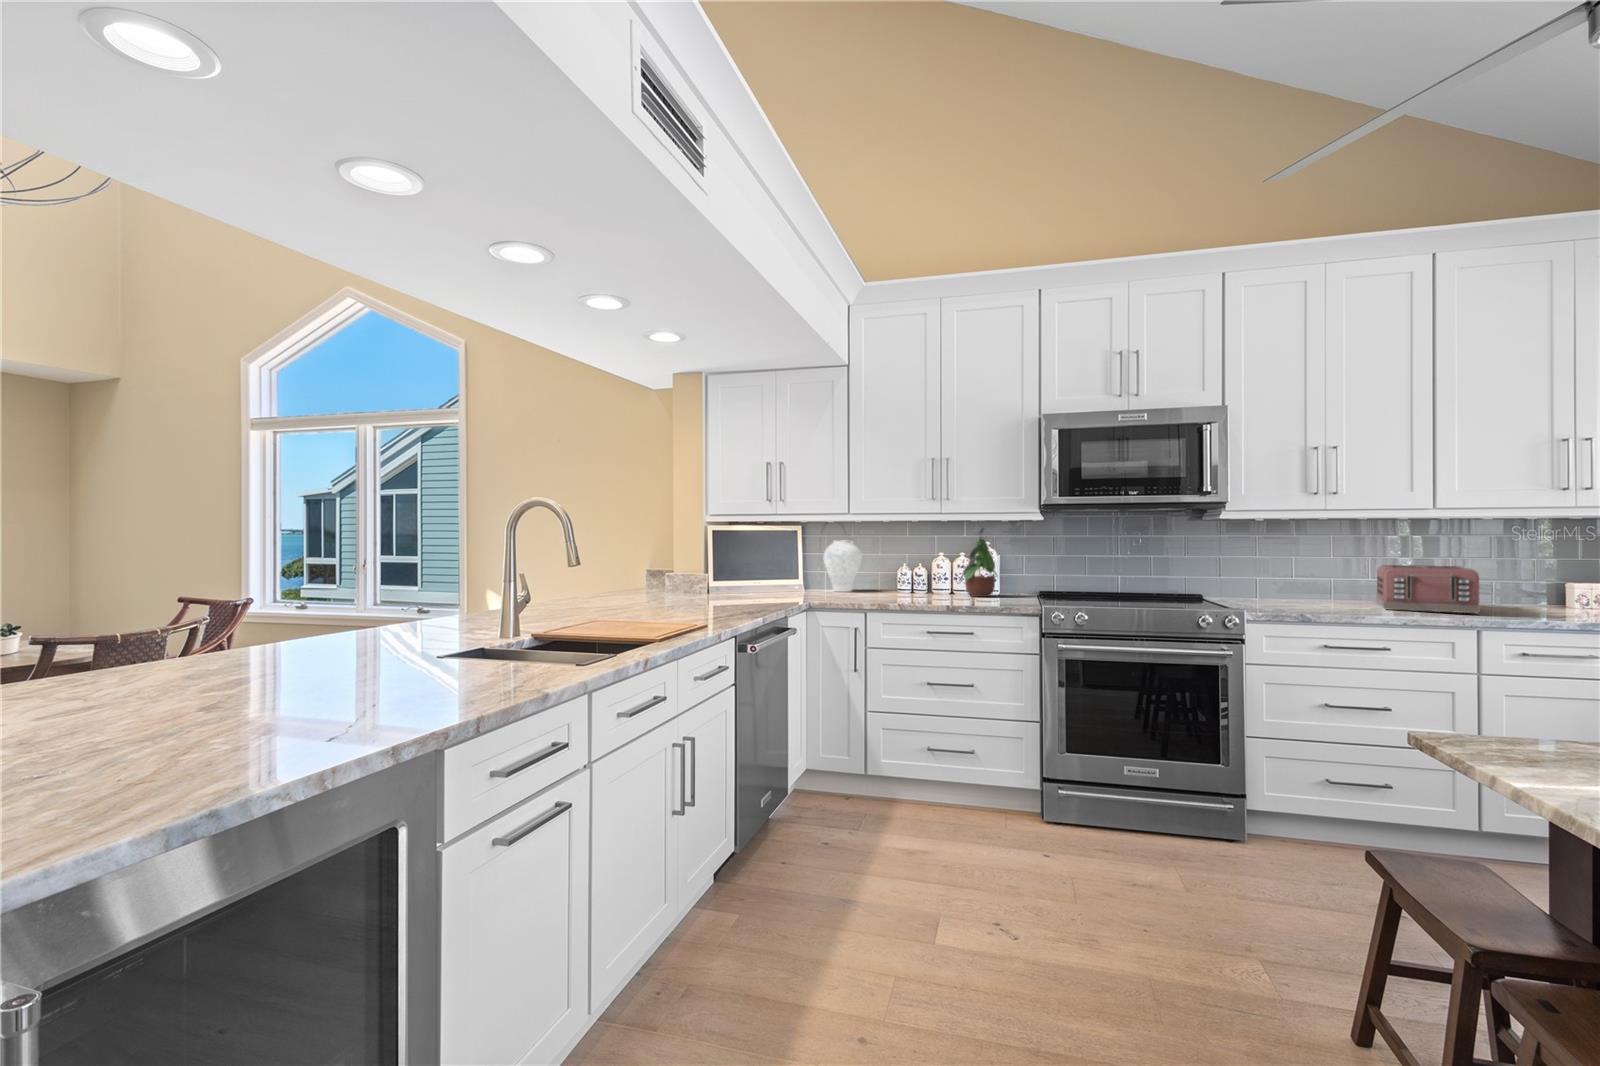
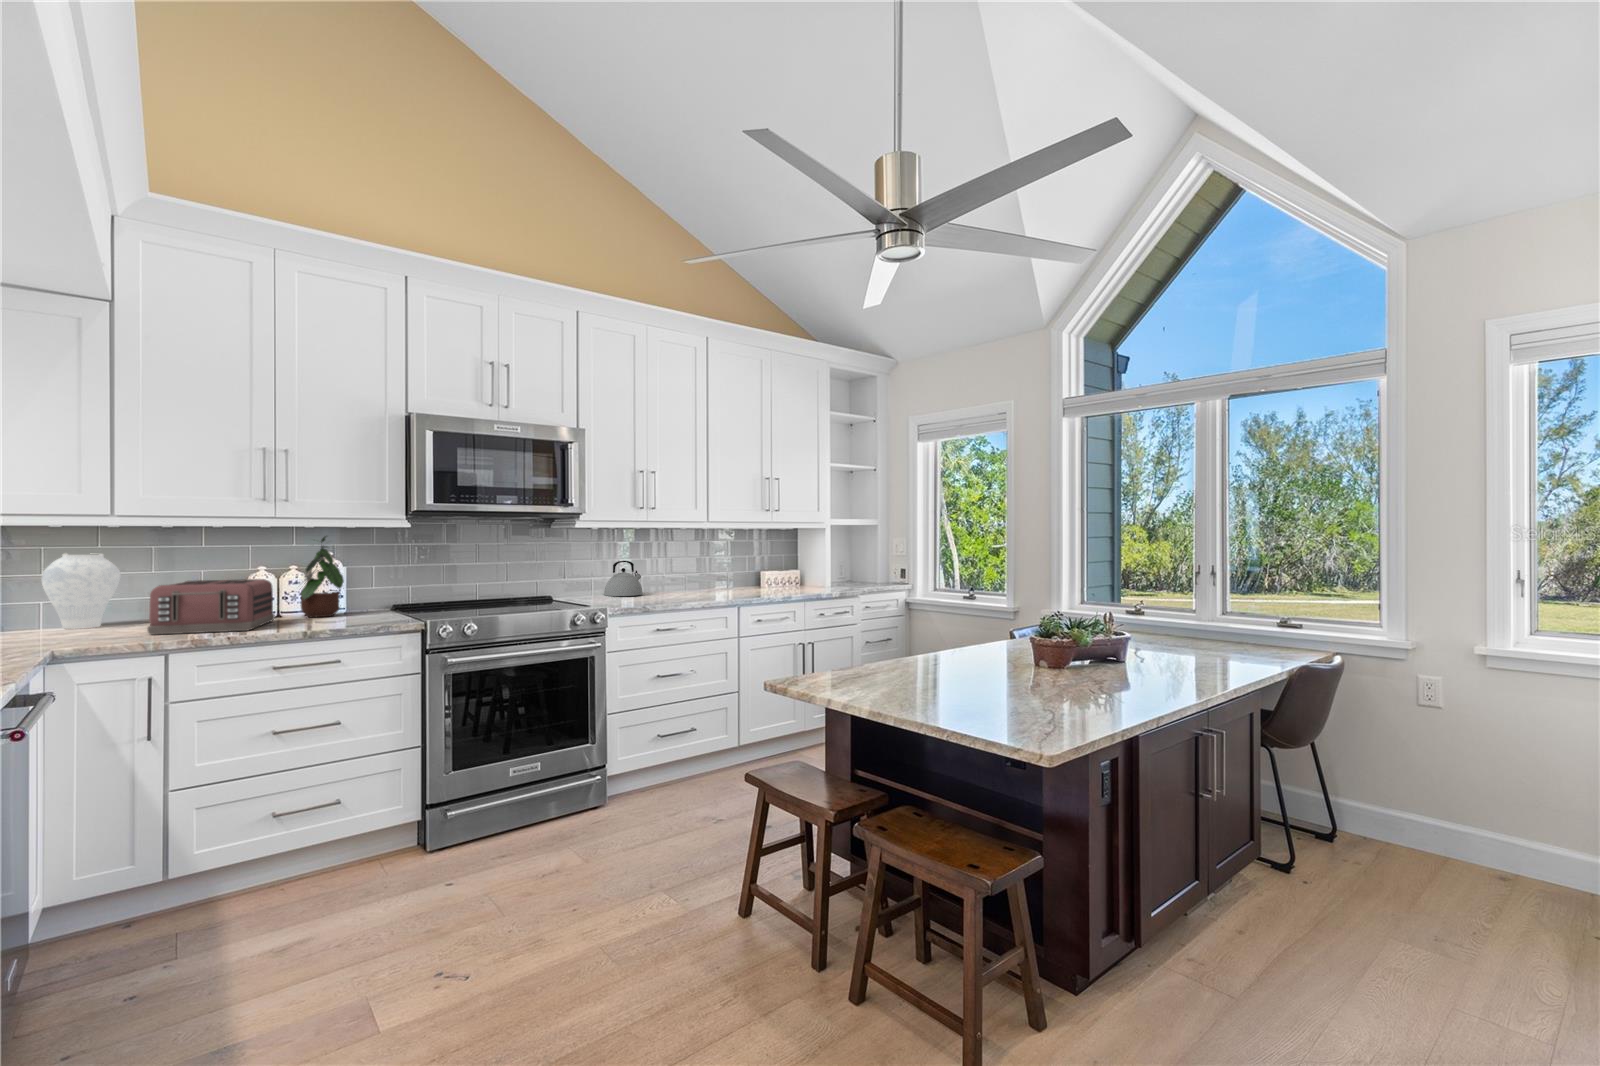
kettle: none [1271,558,1327,601] -> present [604,561,643,596]
toaster: present [1376,565,1481,613] -> present [147,579,275,635]

